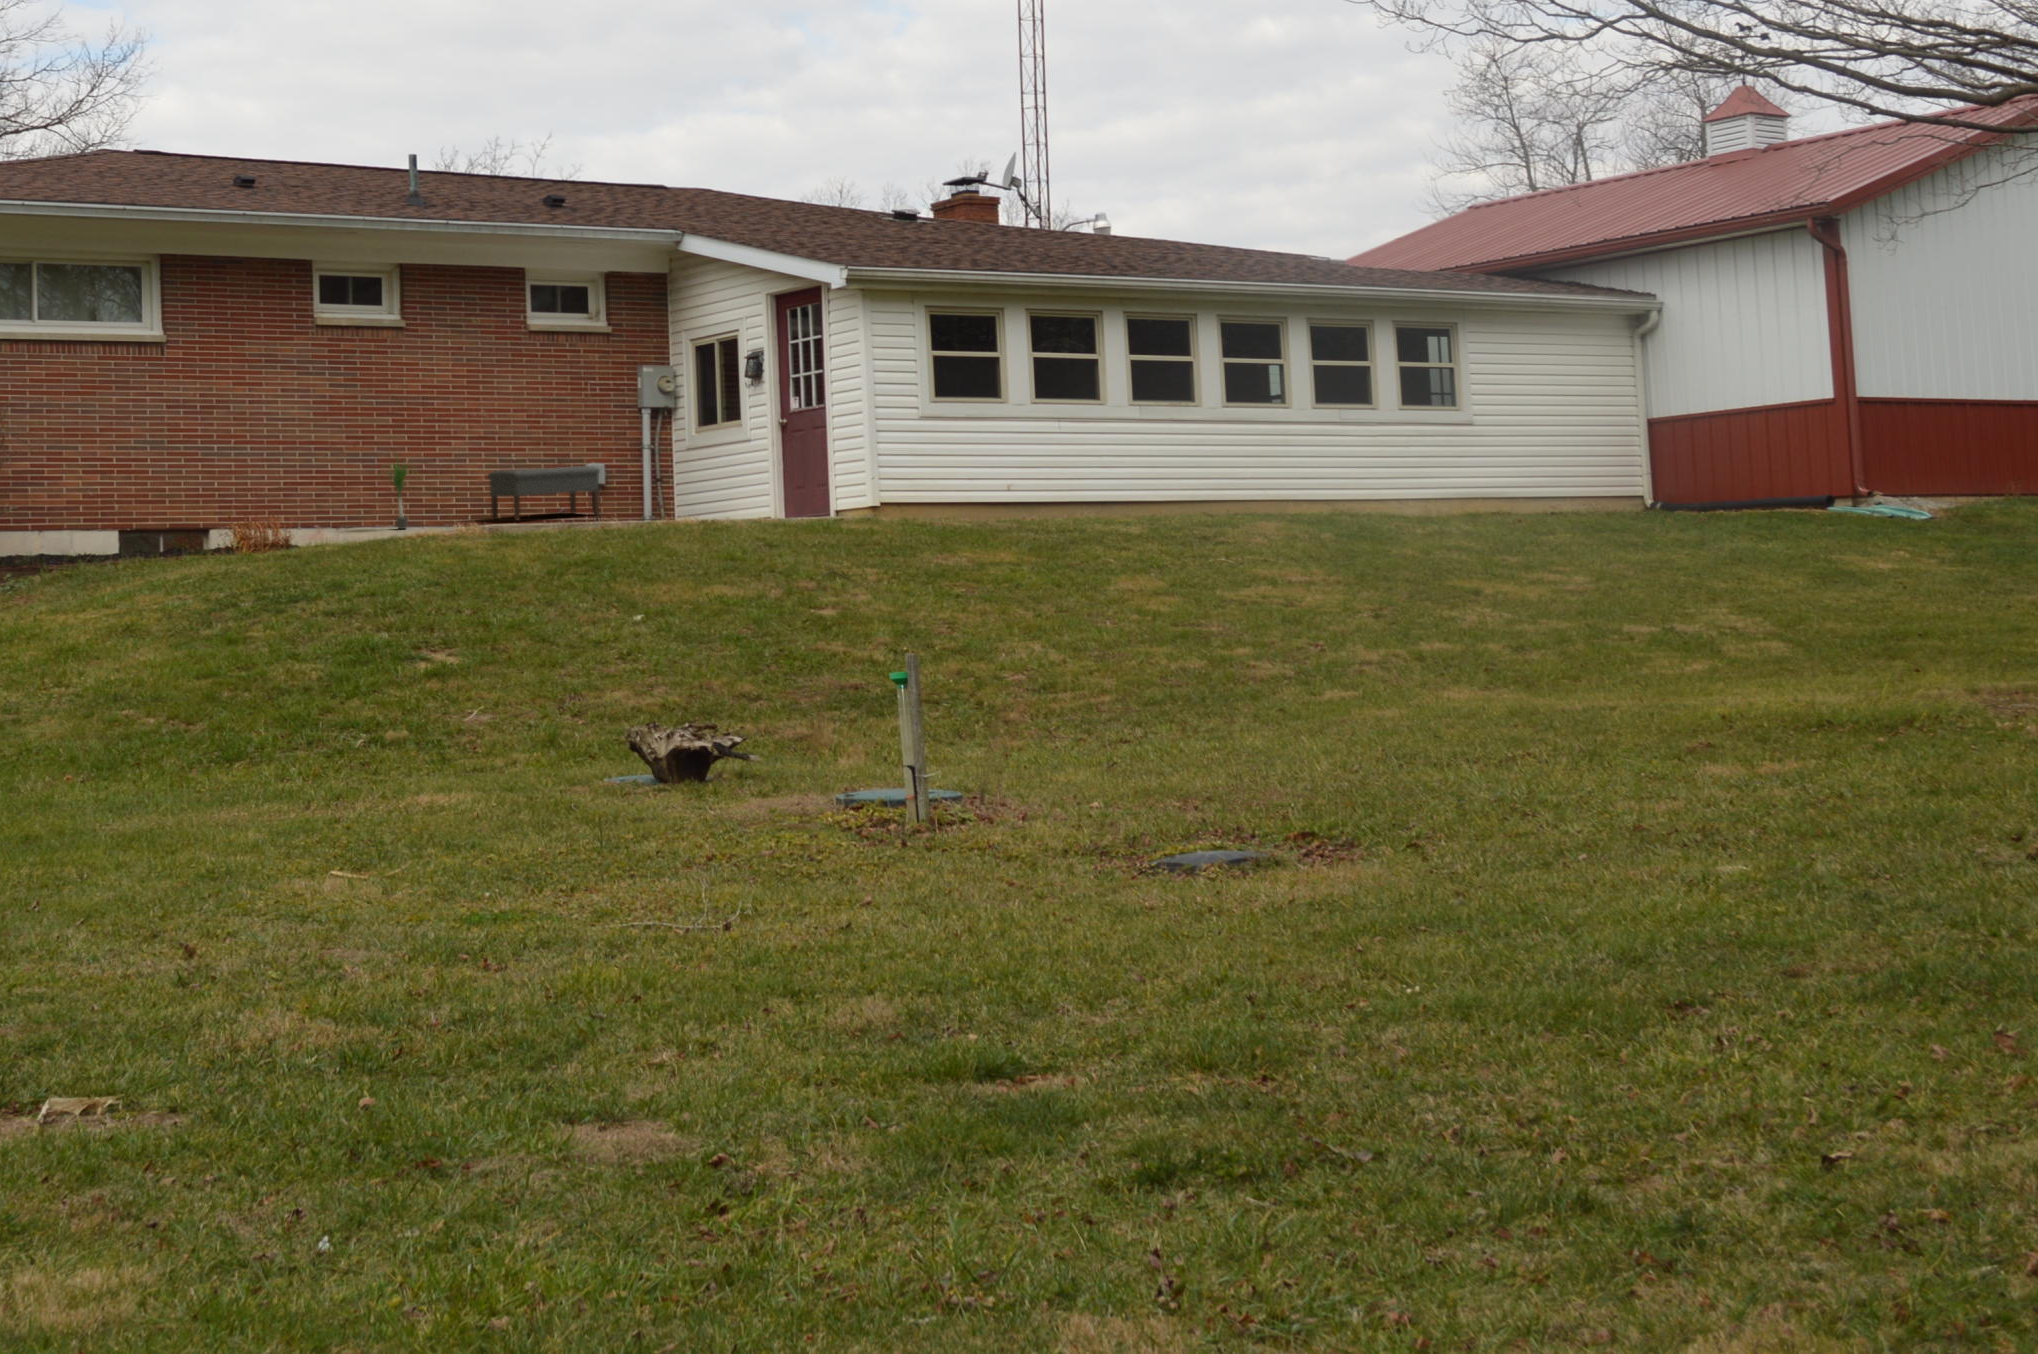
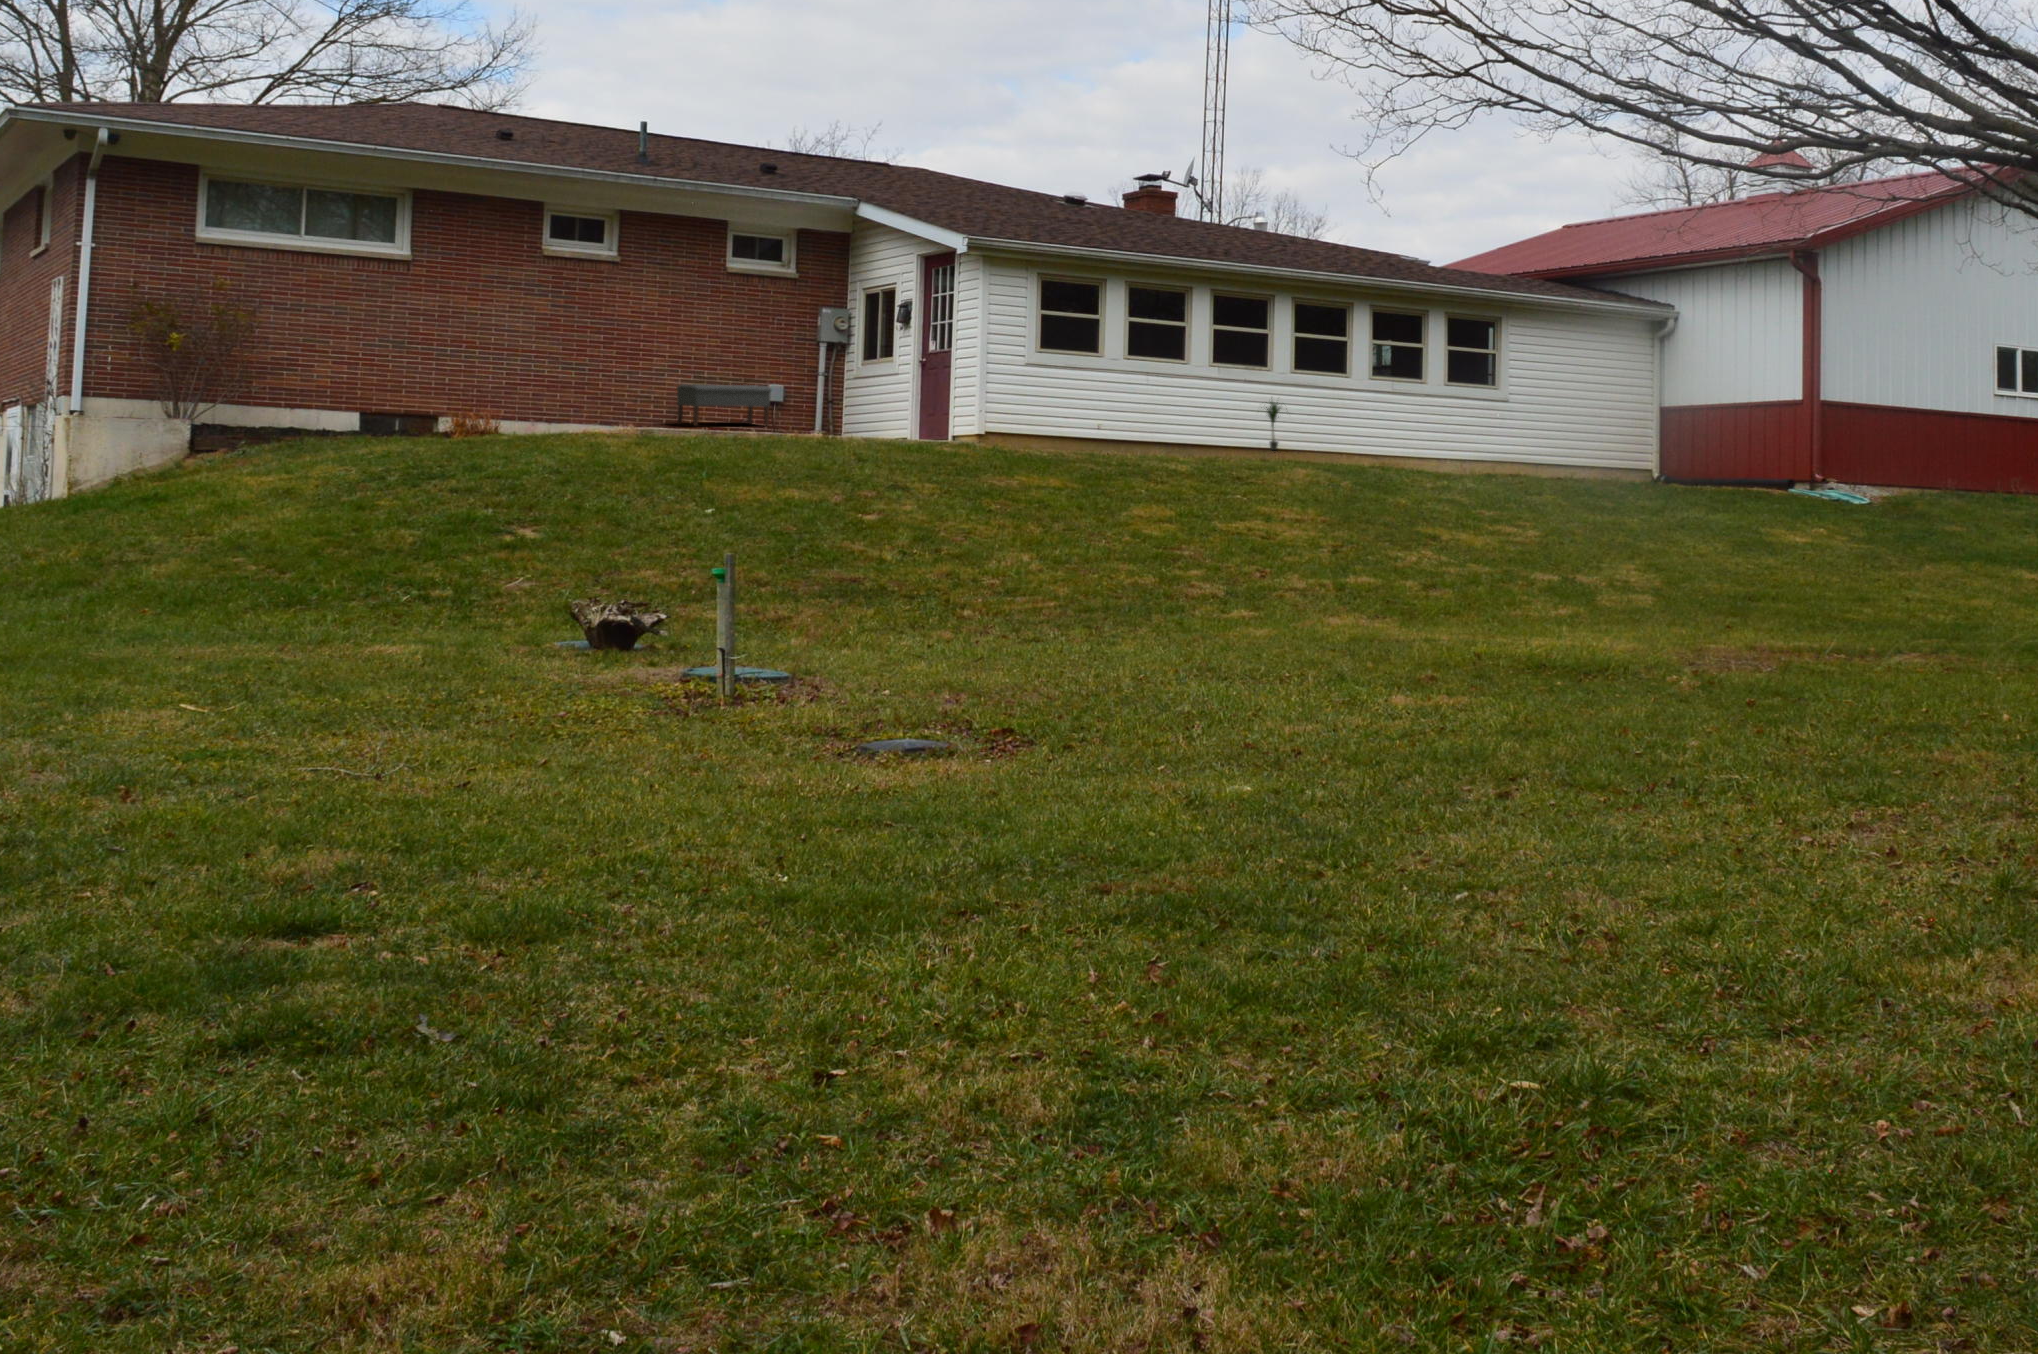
potted plant: present [388,461,411,529] -> present [1266,402,1280,450]

